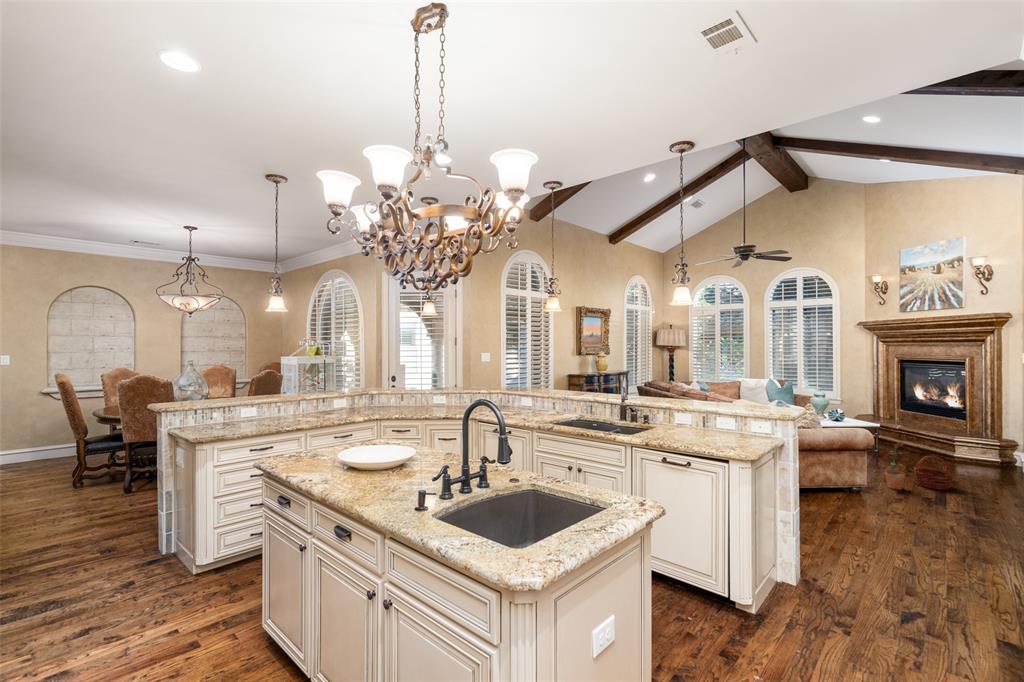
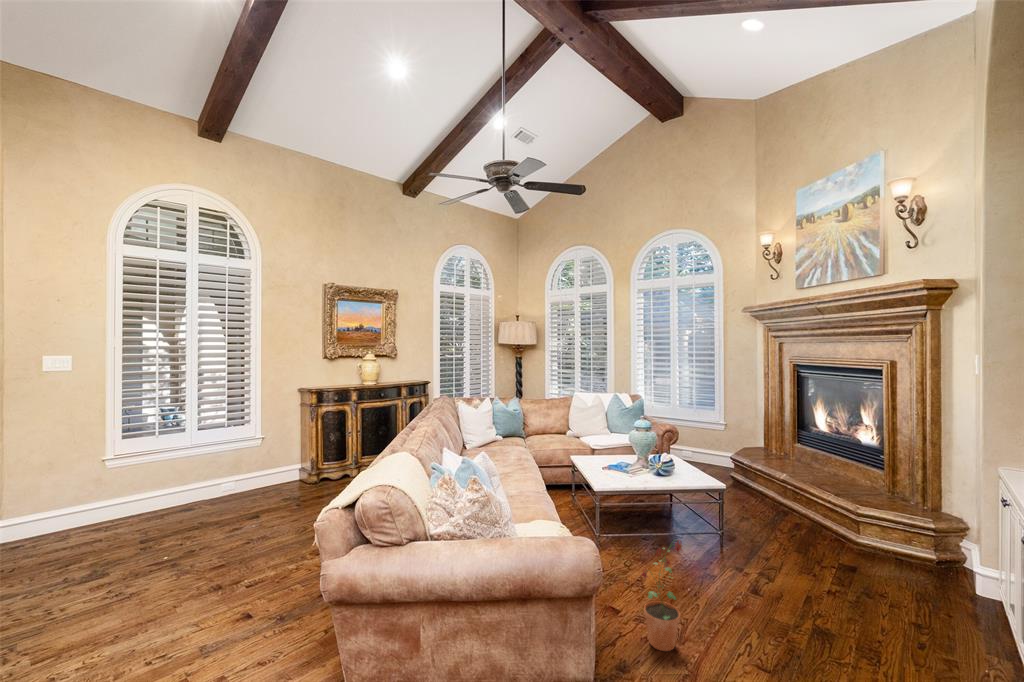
basket: present [914,455,952,489] -> none [714,572,787,656]

